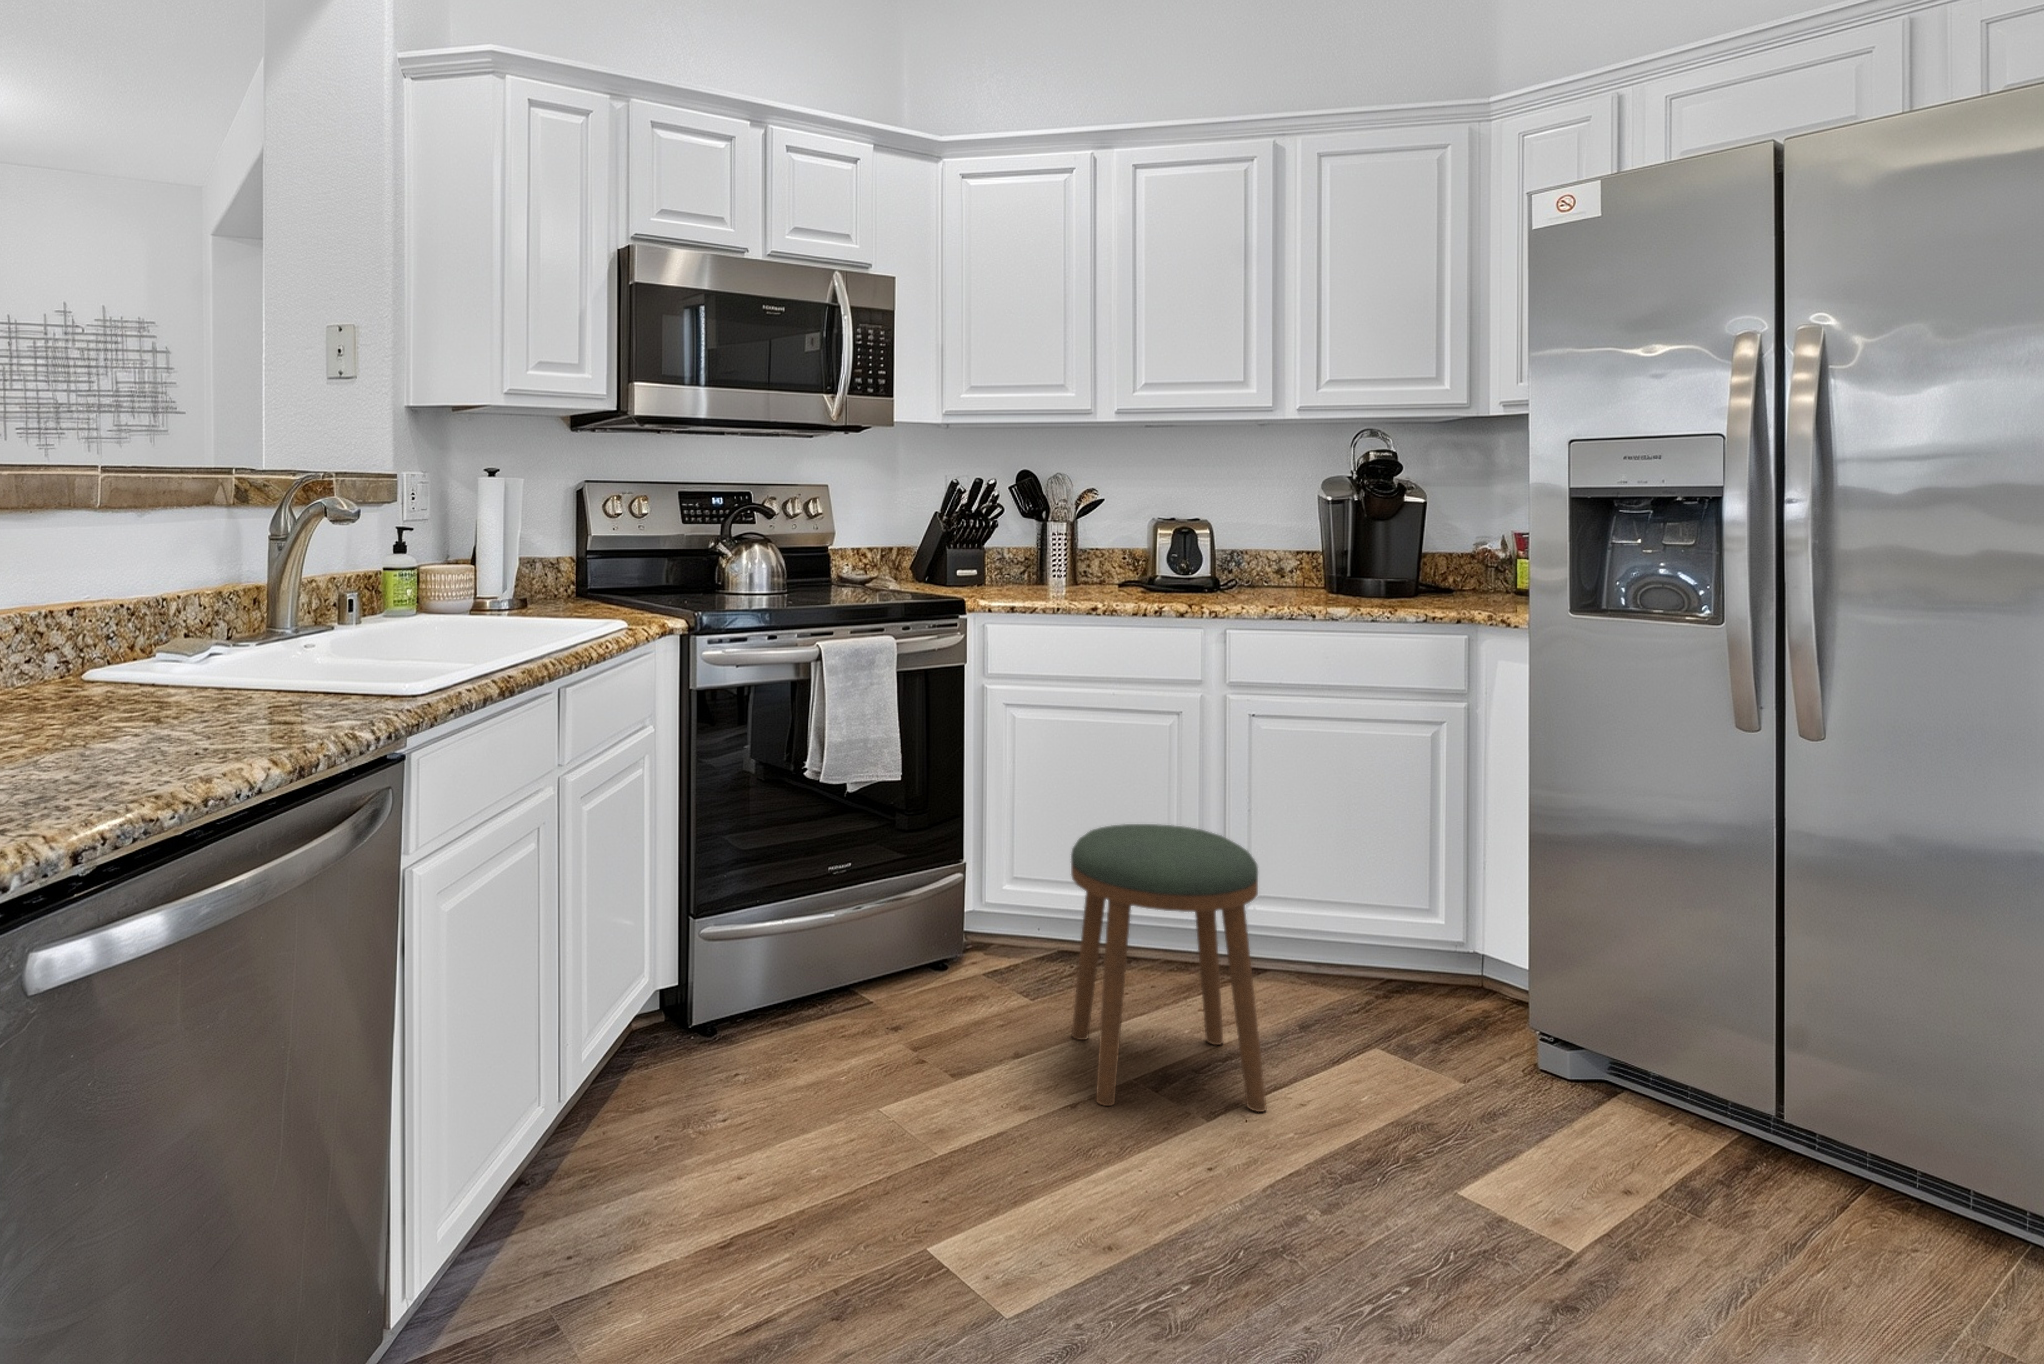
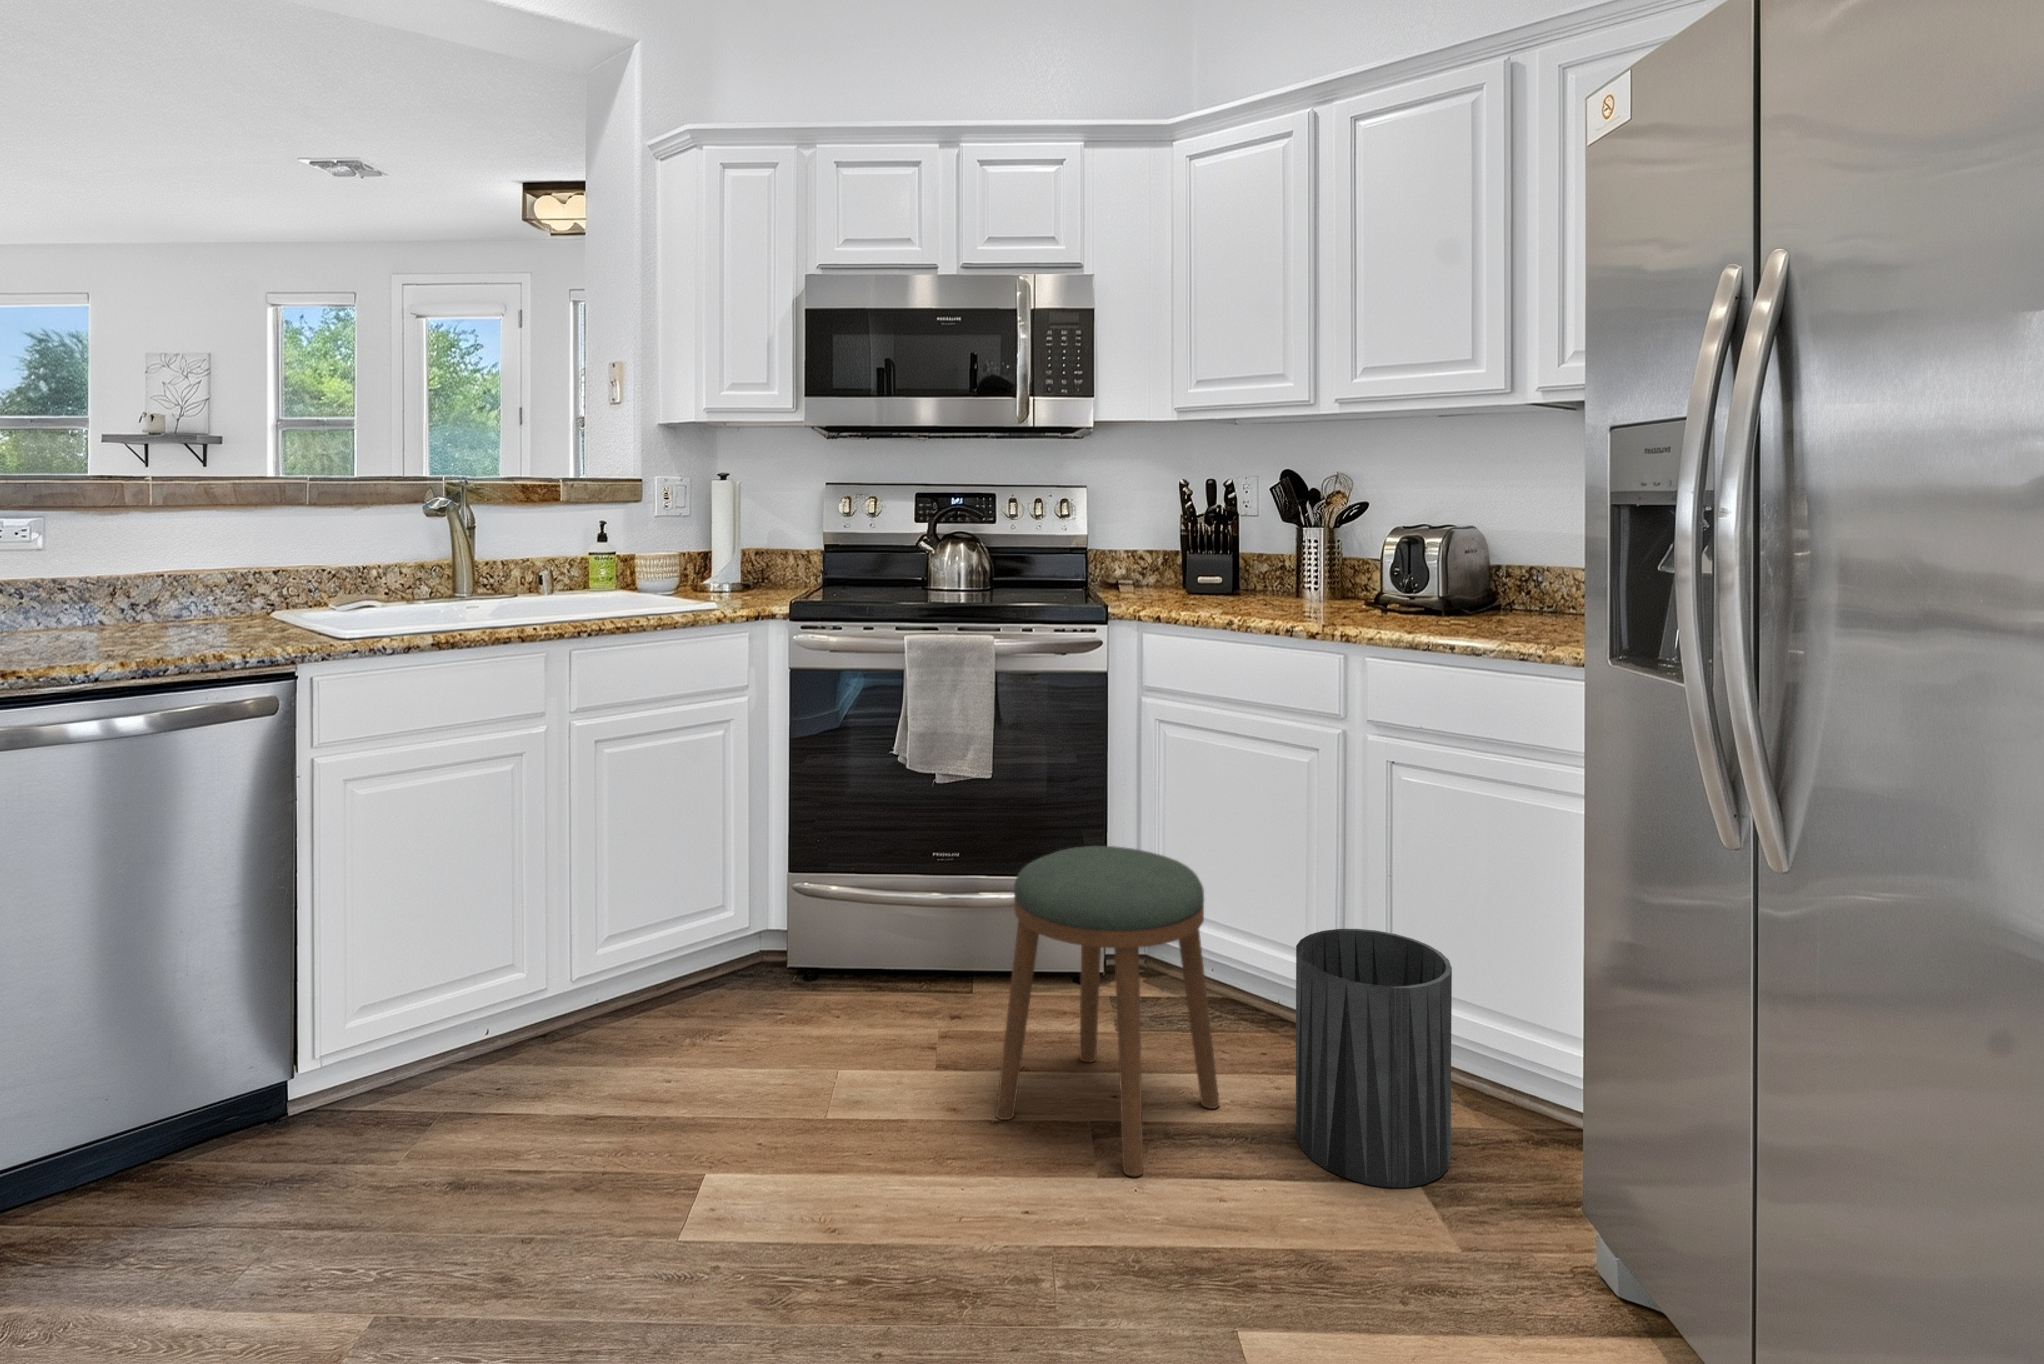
trash can: none [1276,858,1412,1062] -> present [1296,929,1452,1187]

